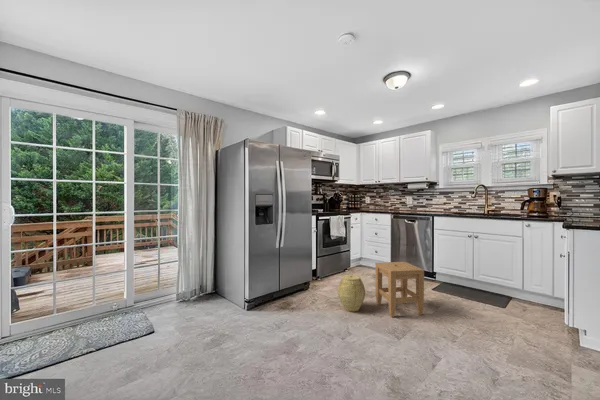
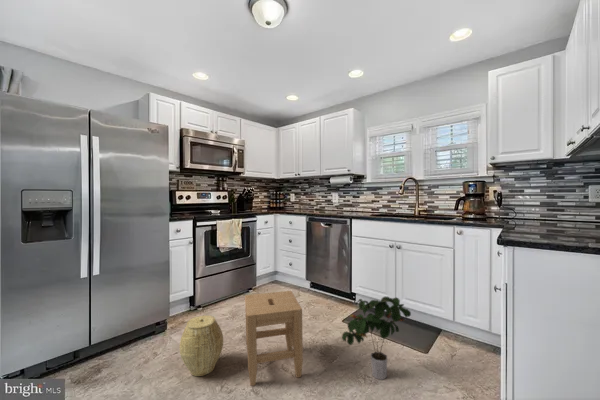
potted plant: none [451,264,498,319] -> present [342,297,411,379]

